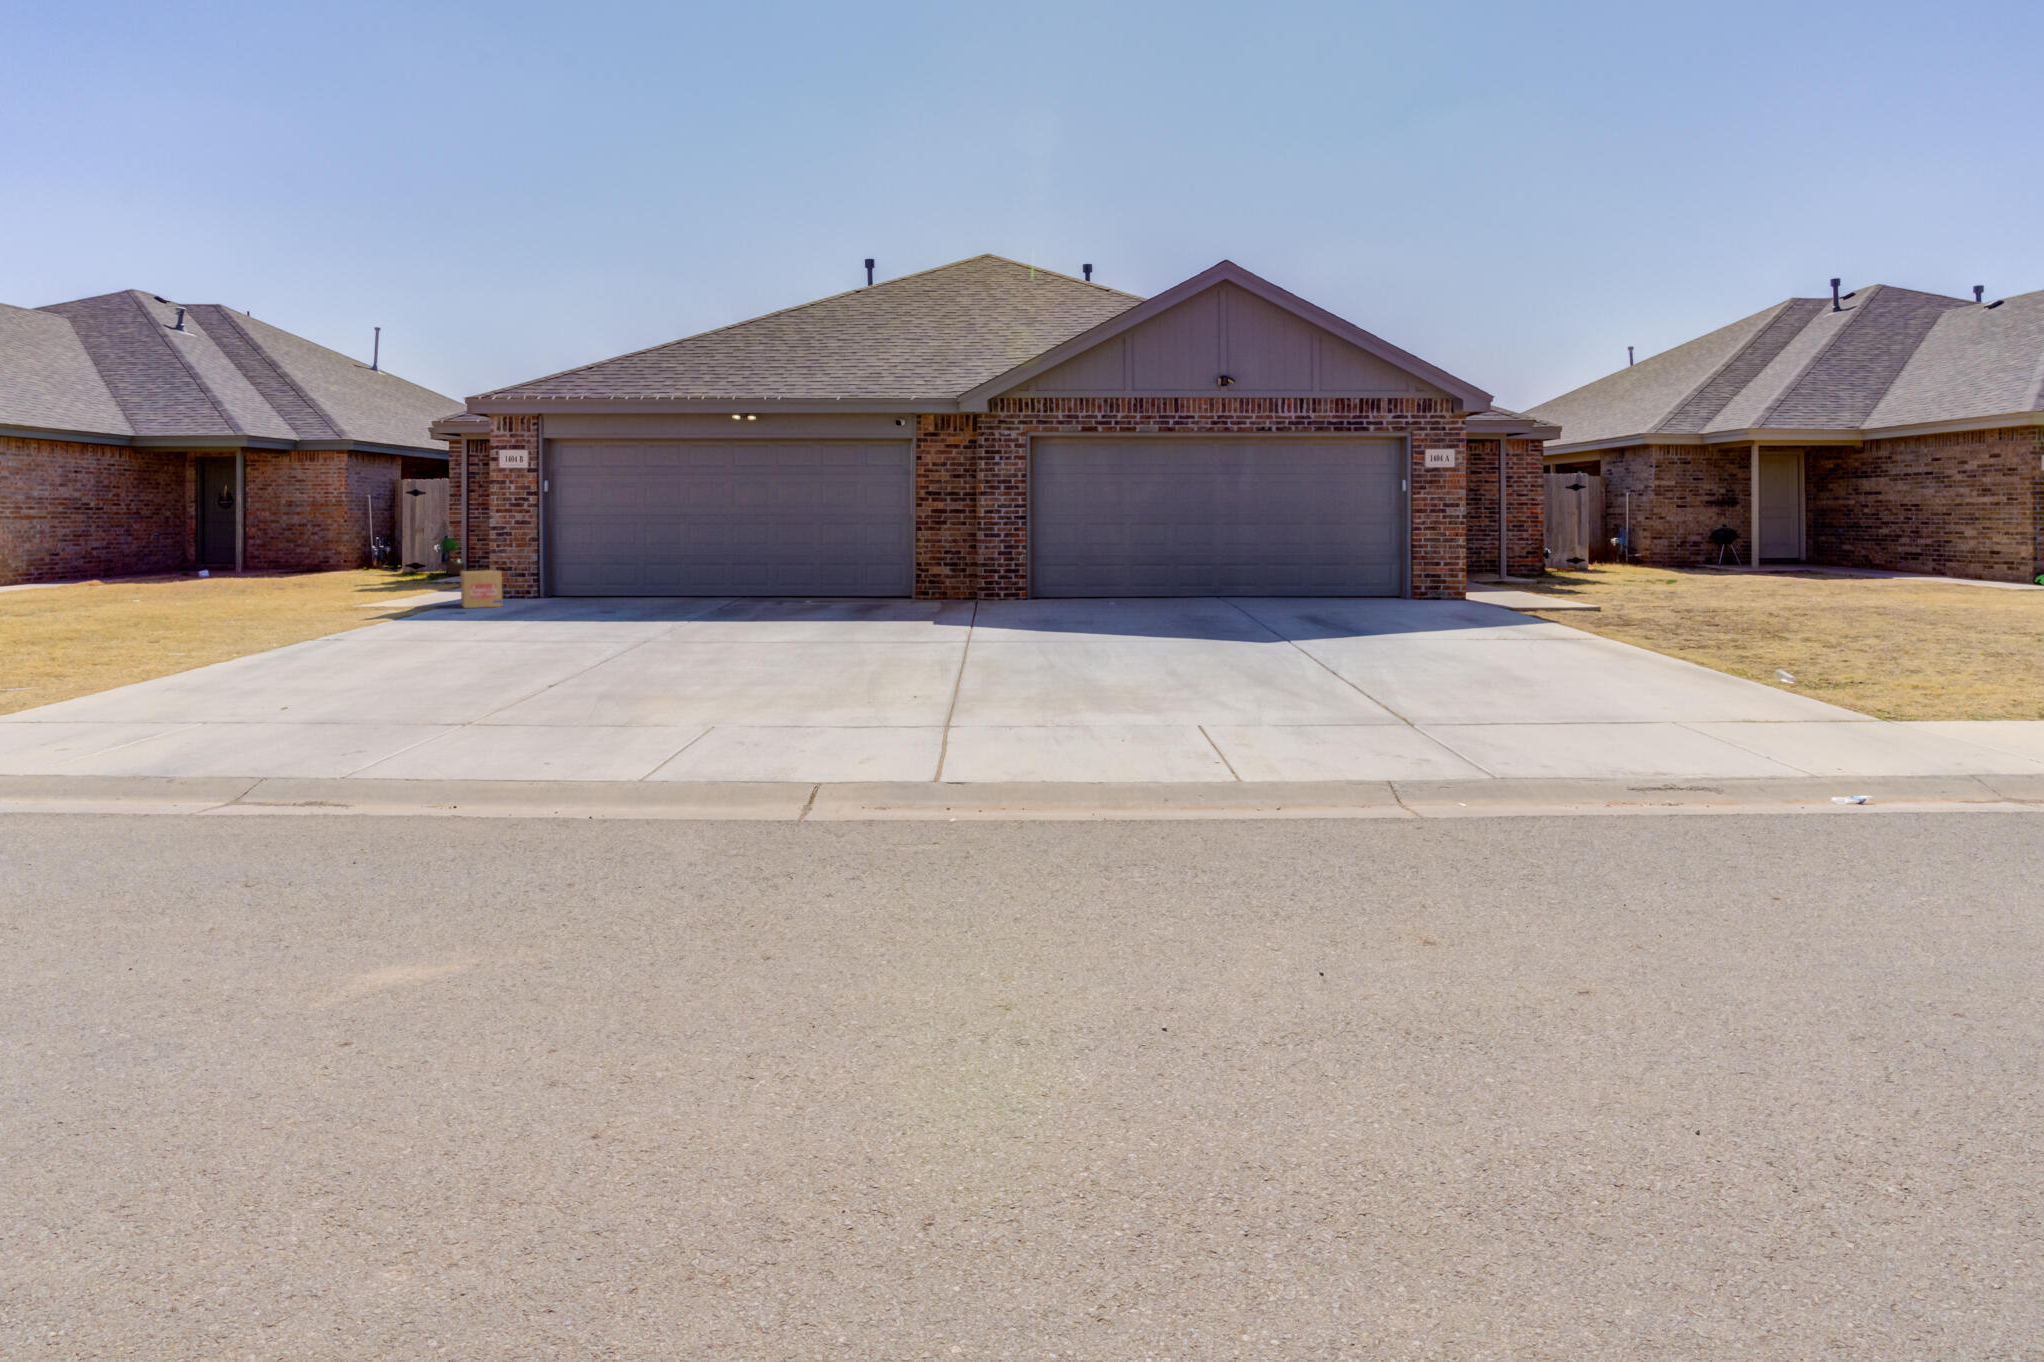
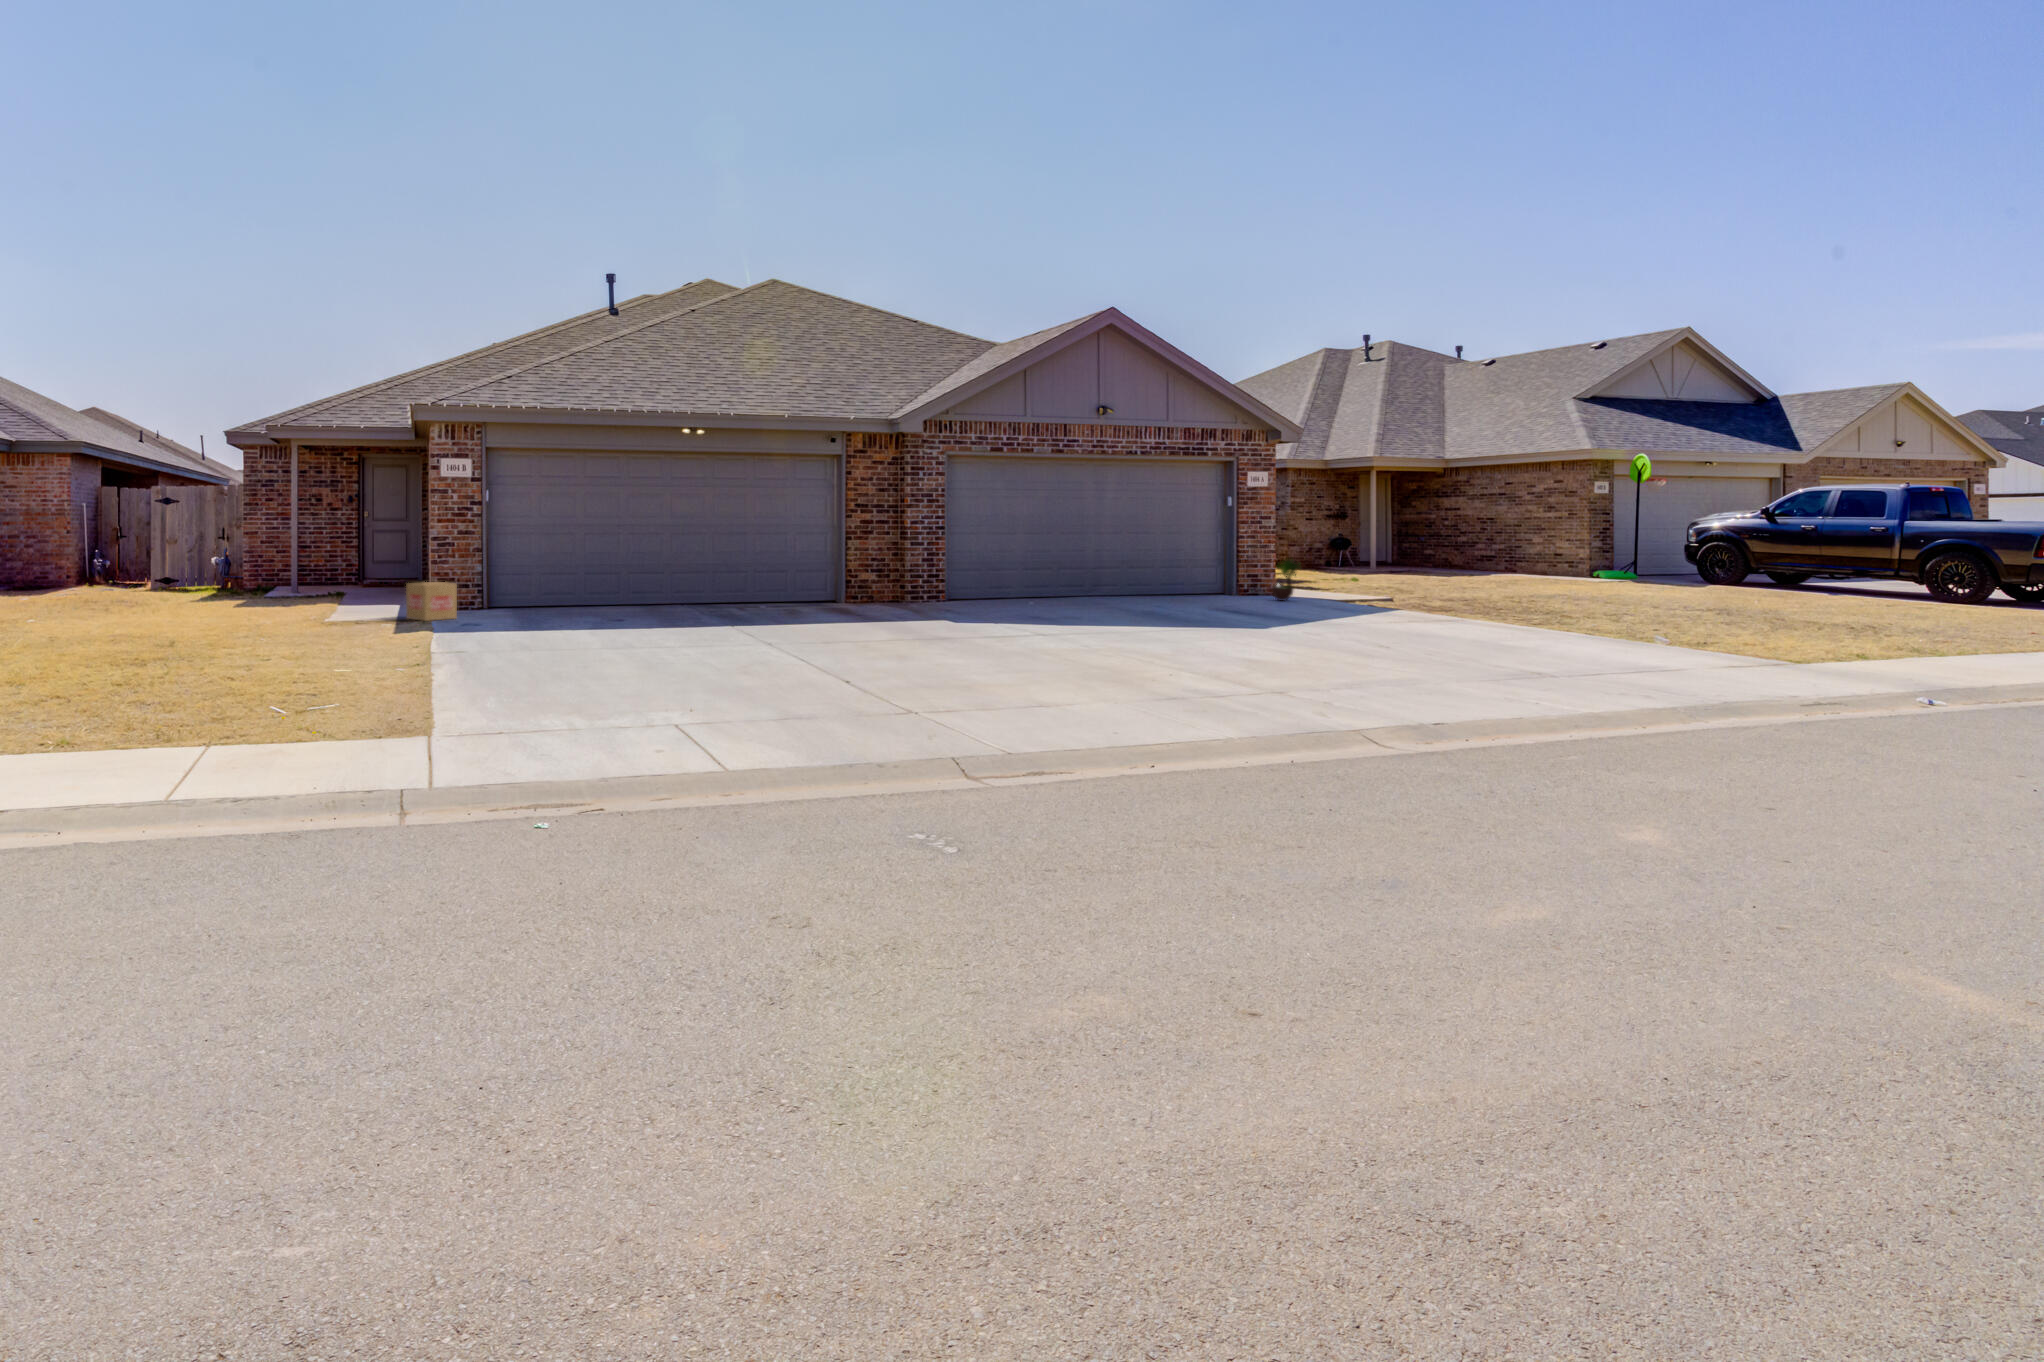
potted tree: present [438,538,465,575] -> present [1272,559,1300,601]

